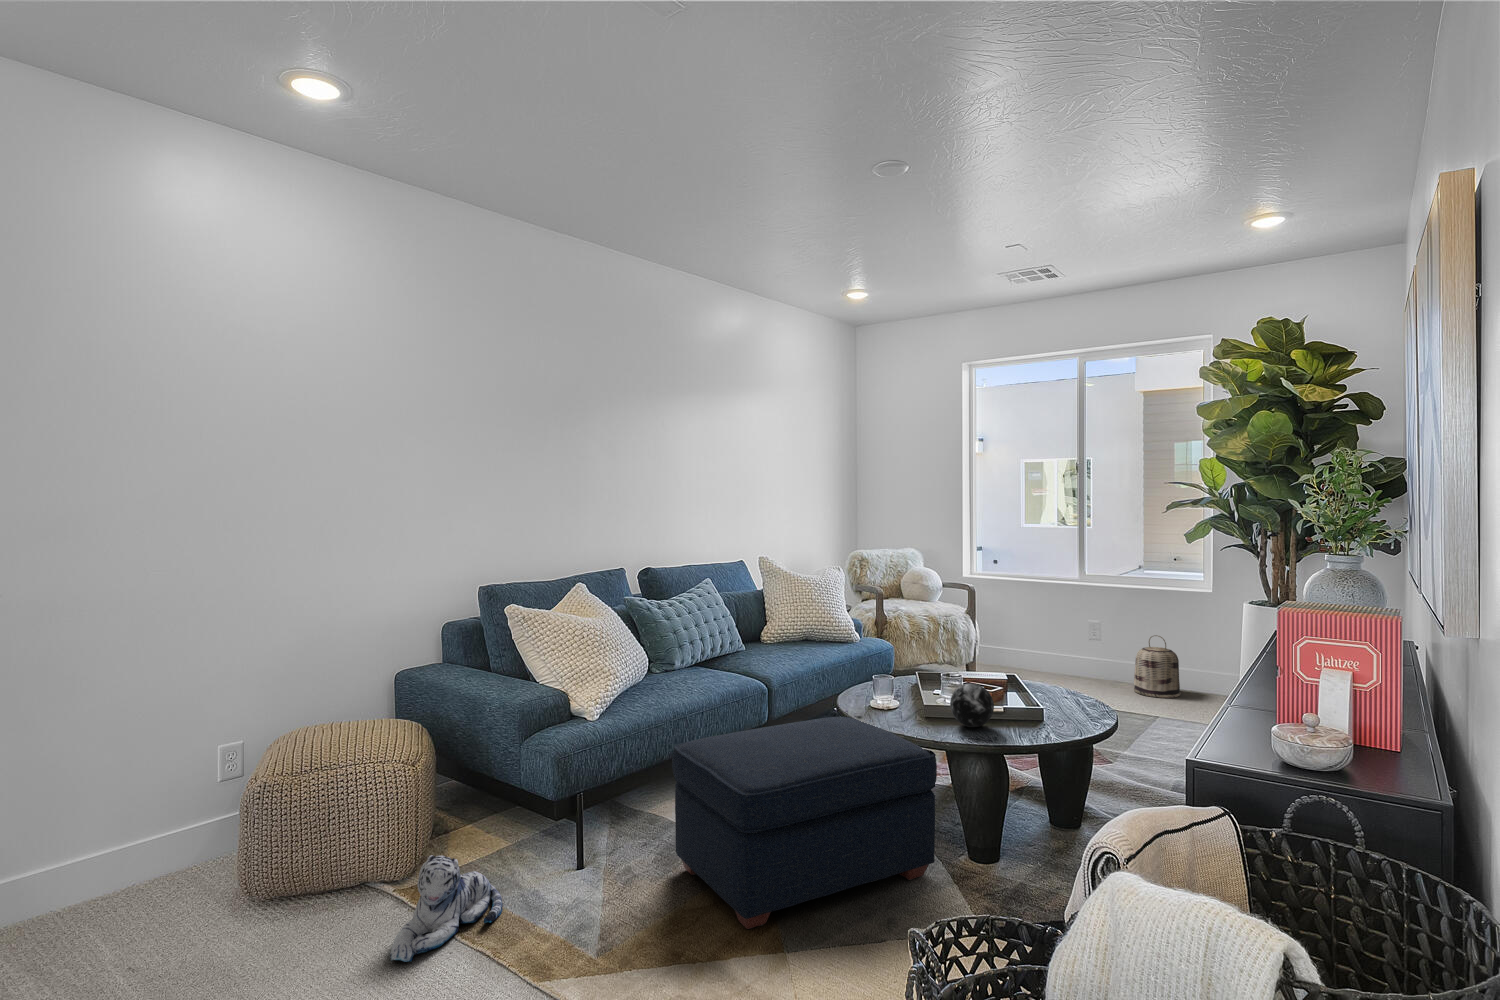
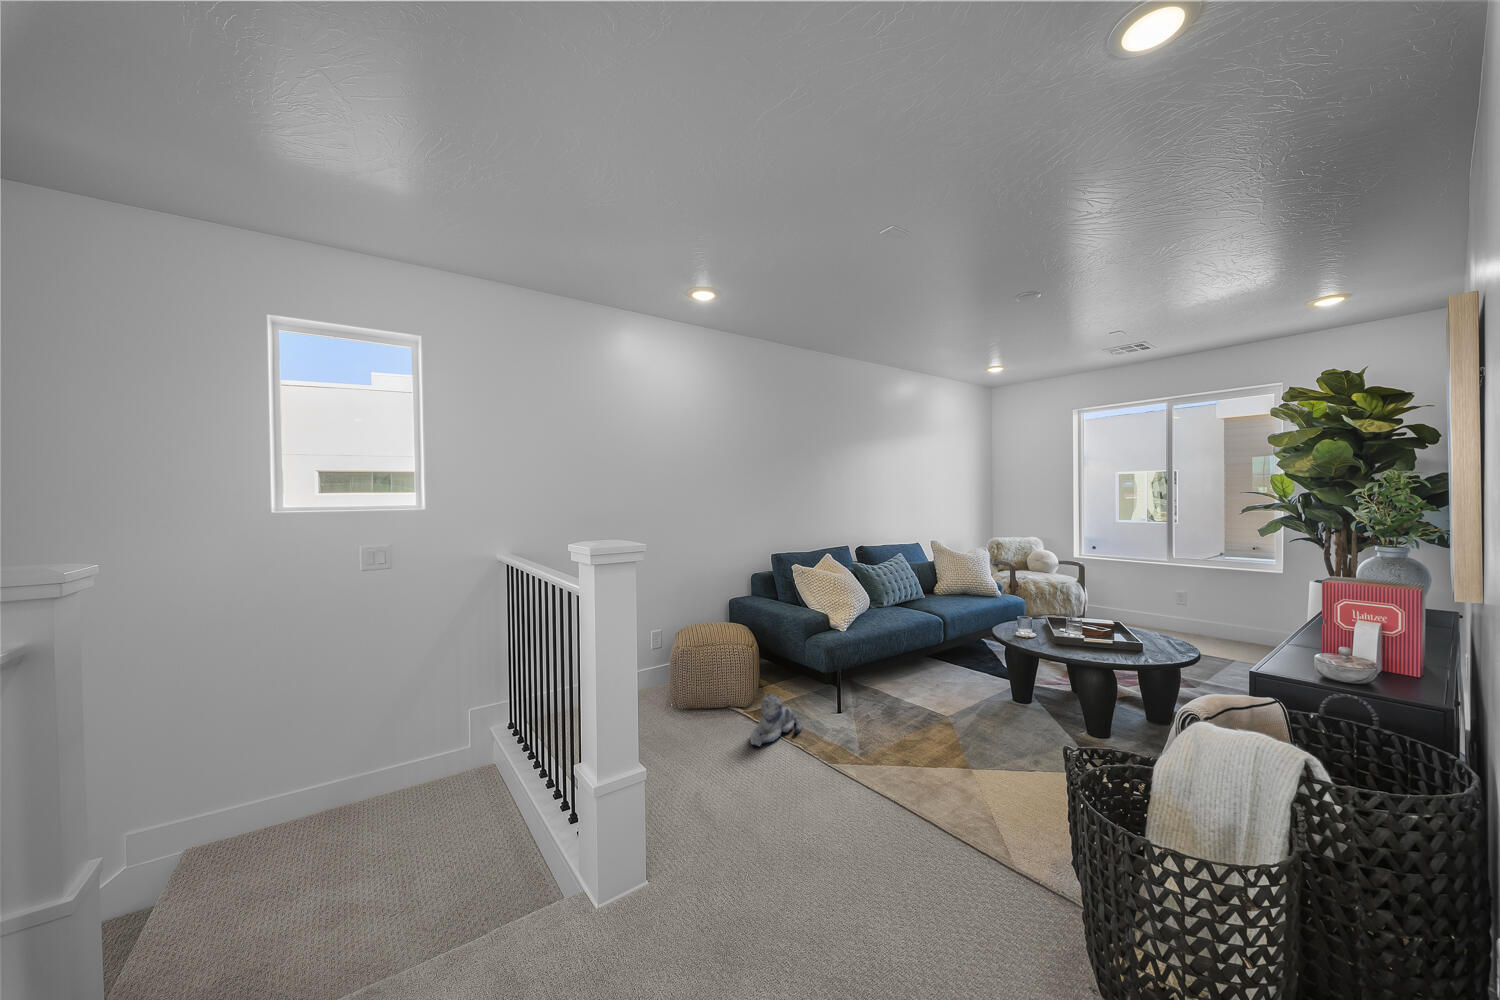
basket: present [1134,635,1181,698] -> none [1215,602,1256,648]
decorative orb: present [950,683,994,727] -> none [1073,623,1105,651]
ottoman: present [672,716,937,929] -> none [893,639,1065,754]

